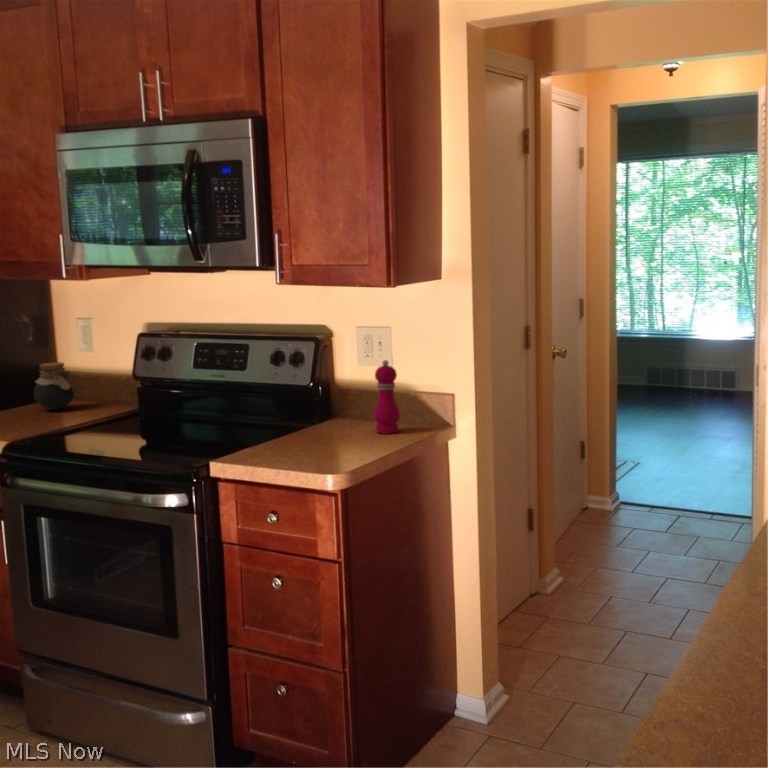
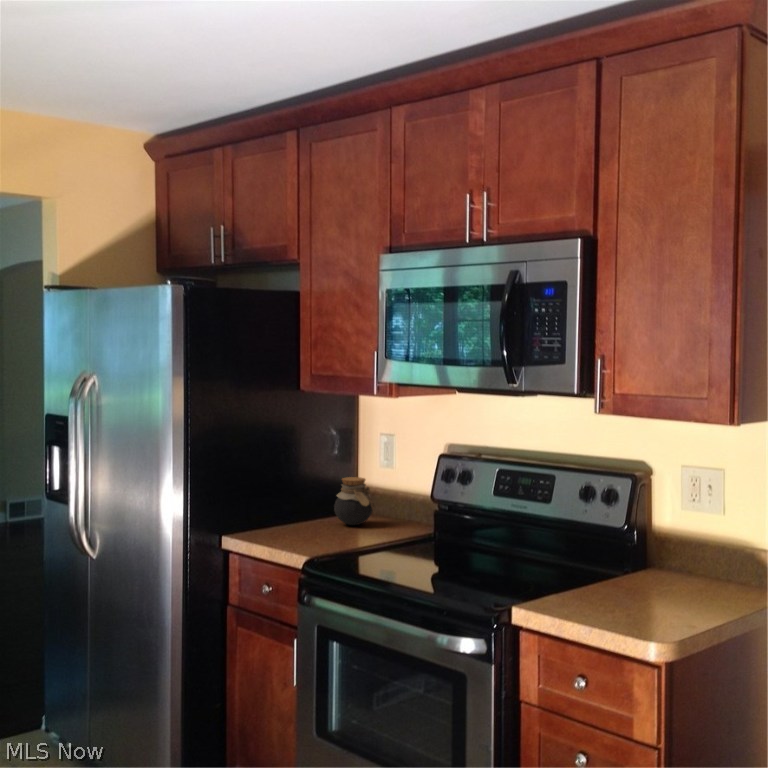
pepper mill: present [374,360,400,434] -> none [698,508,730,593]

